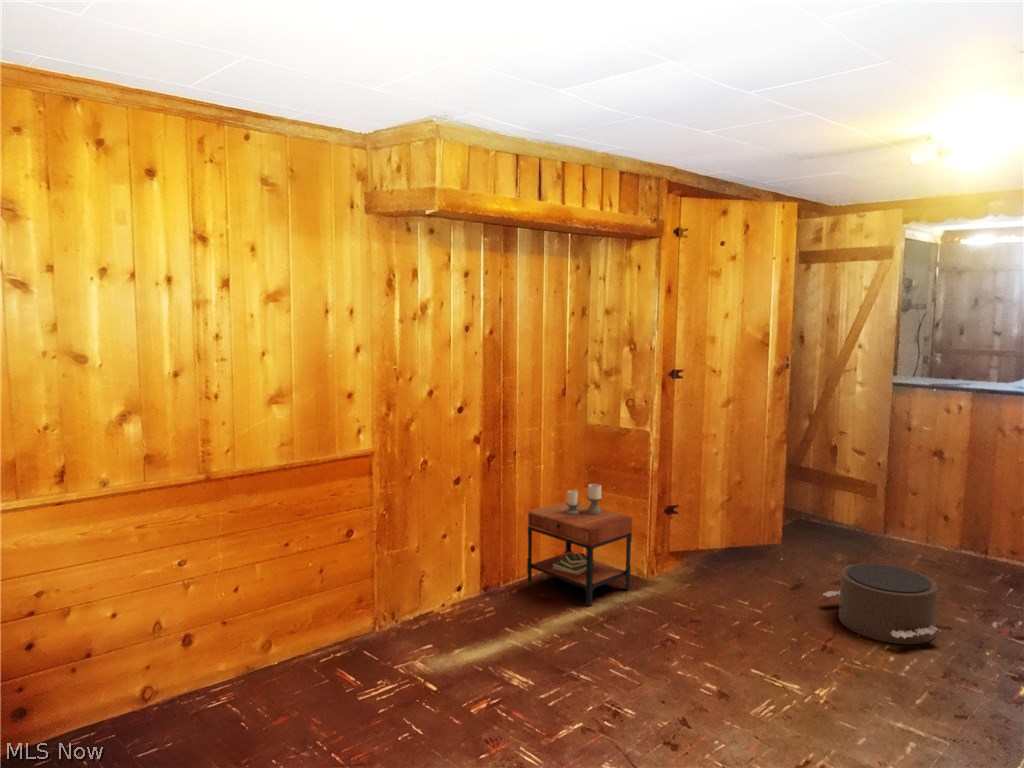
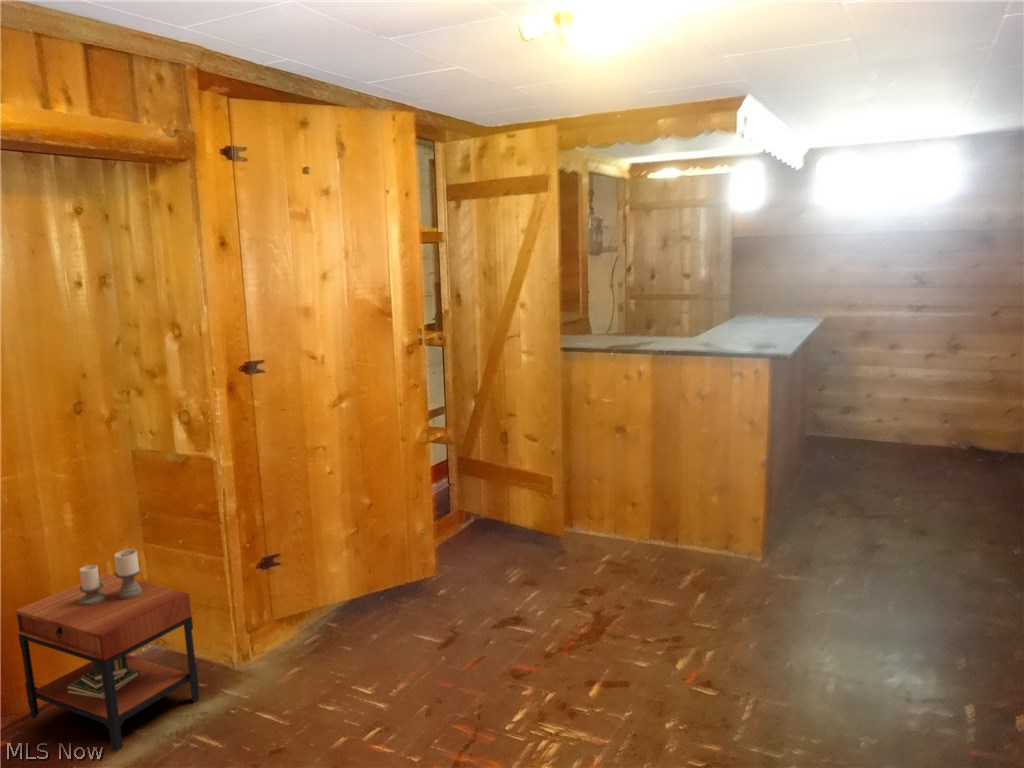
pouf: present [823,563,938,644] -> none [469,601,606,719]

